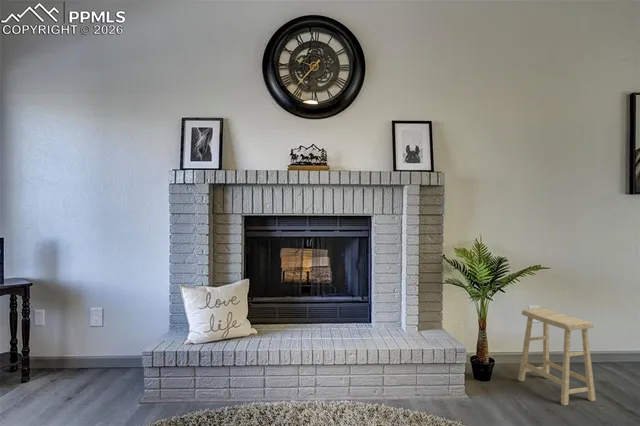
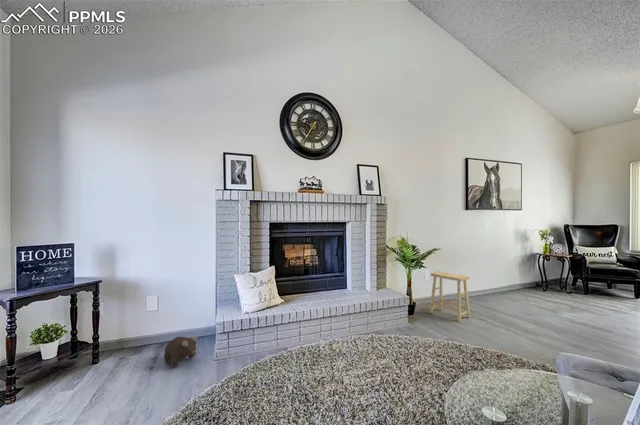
plush toy: none [87,362,125,400] -> present [164,337,199,367]

